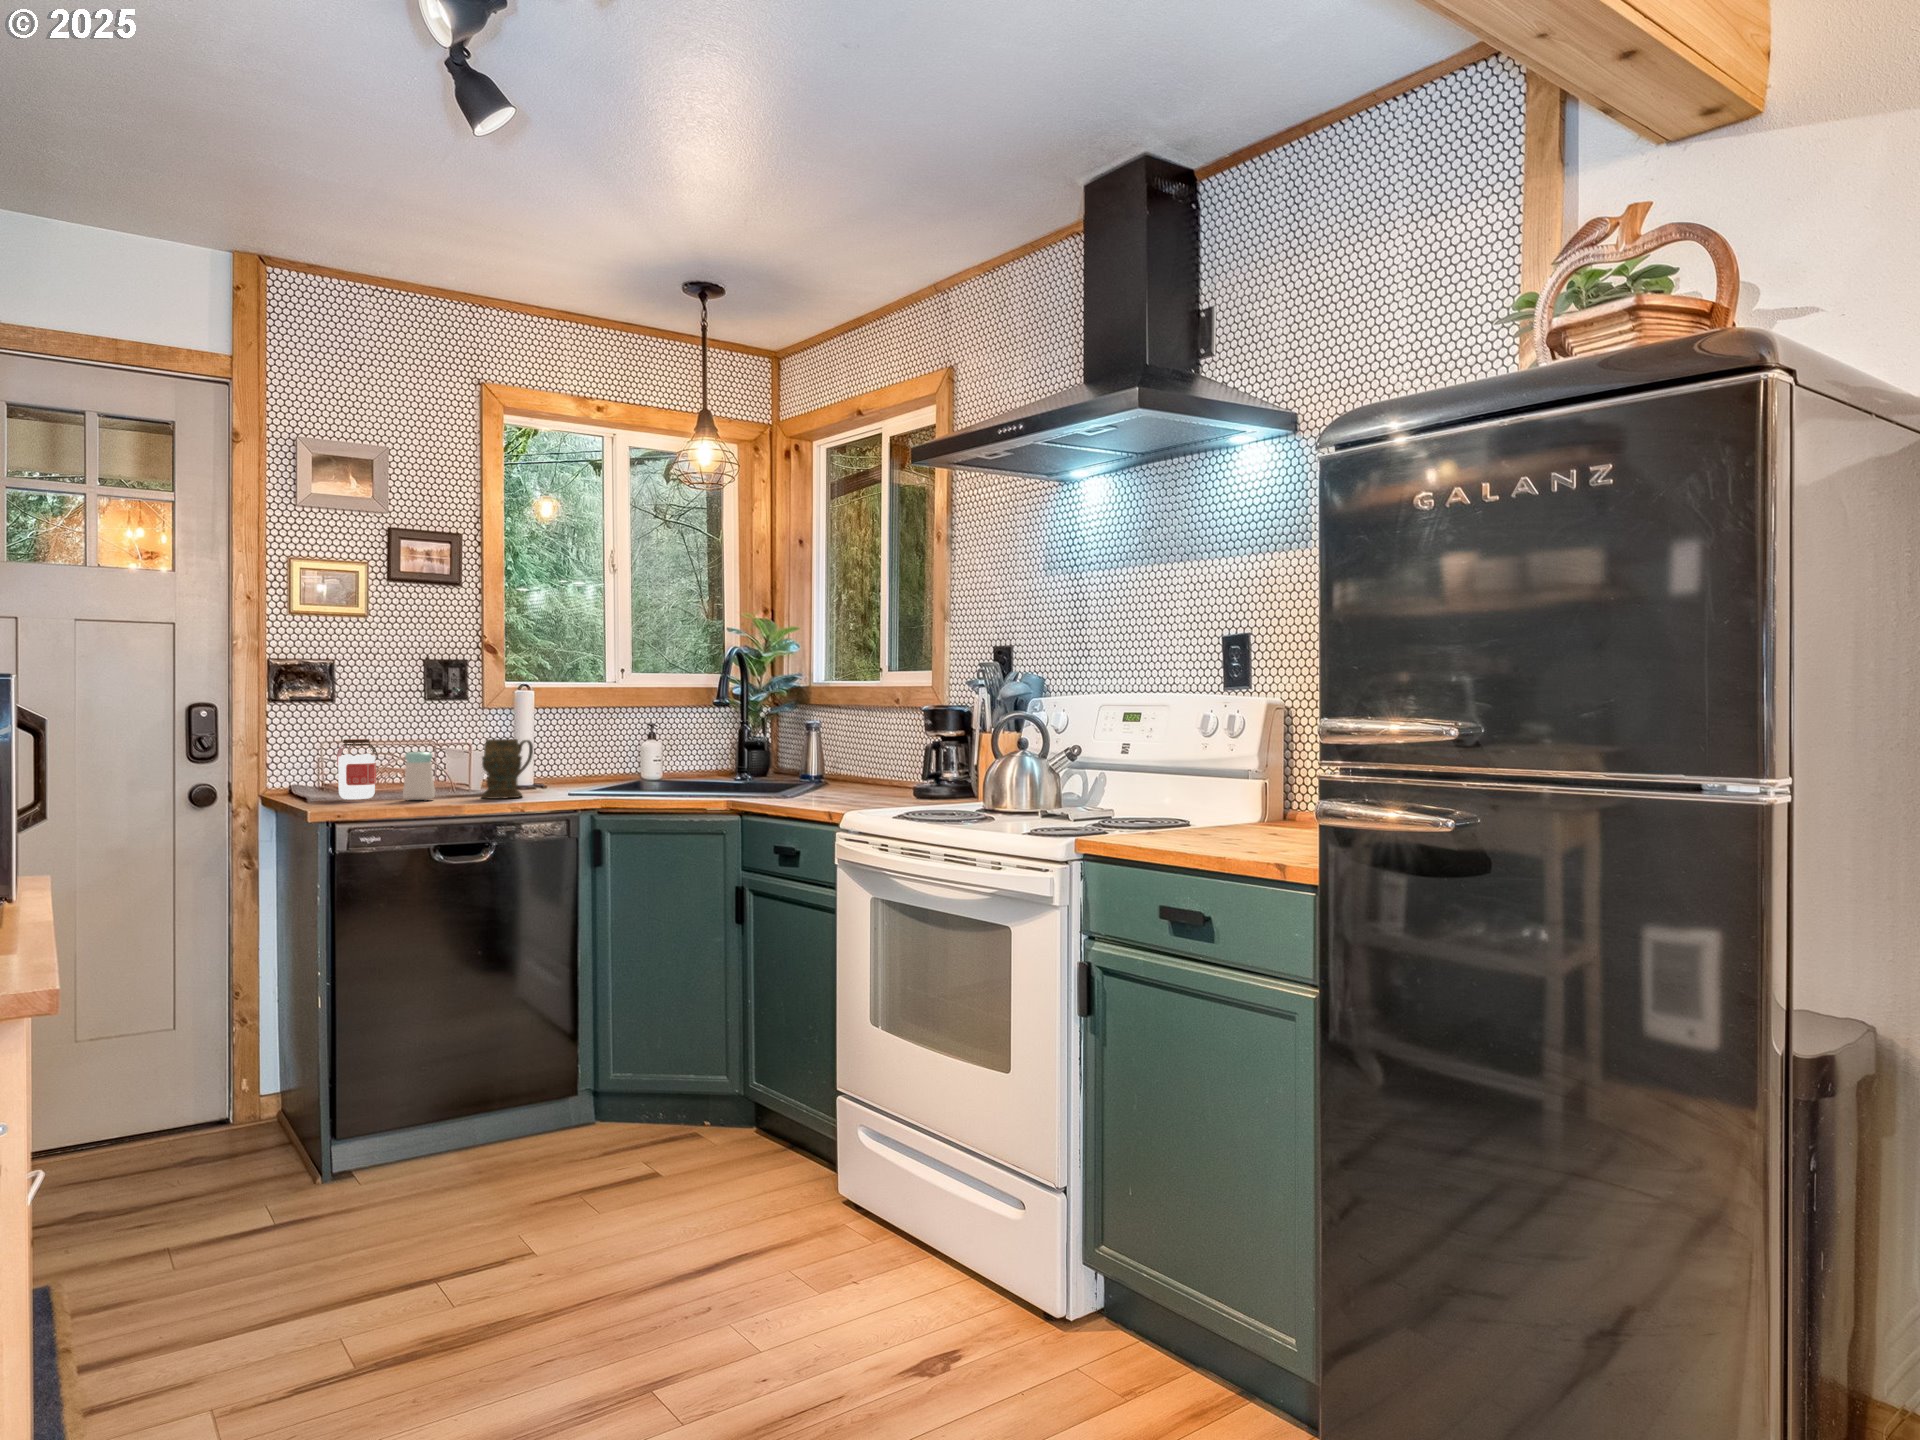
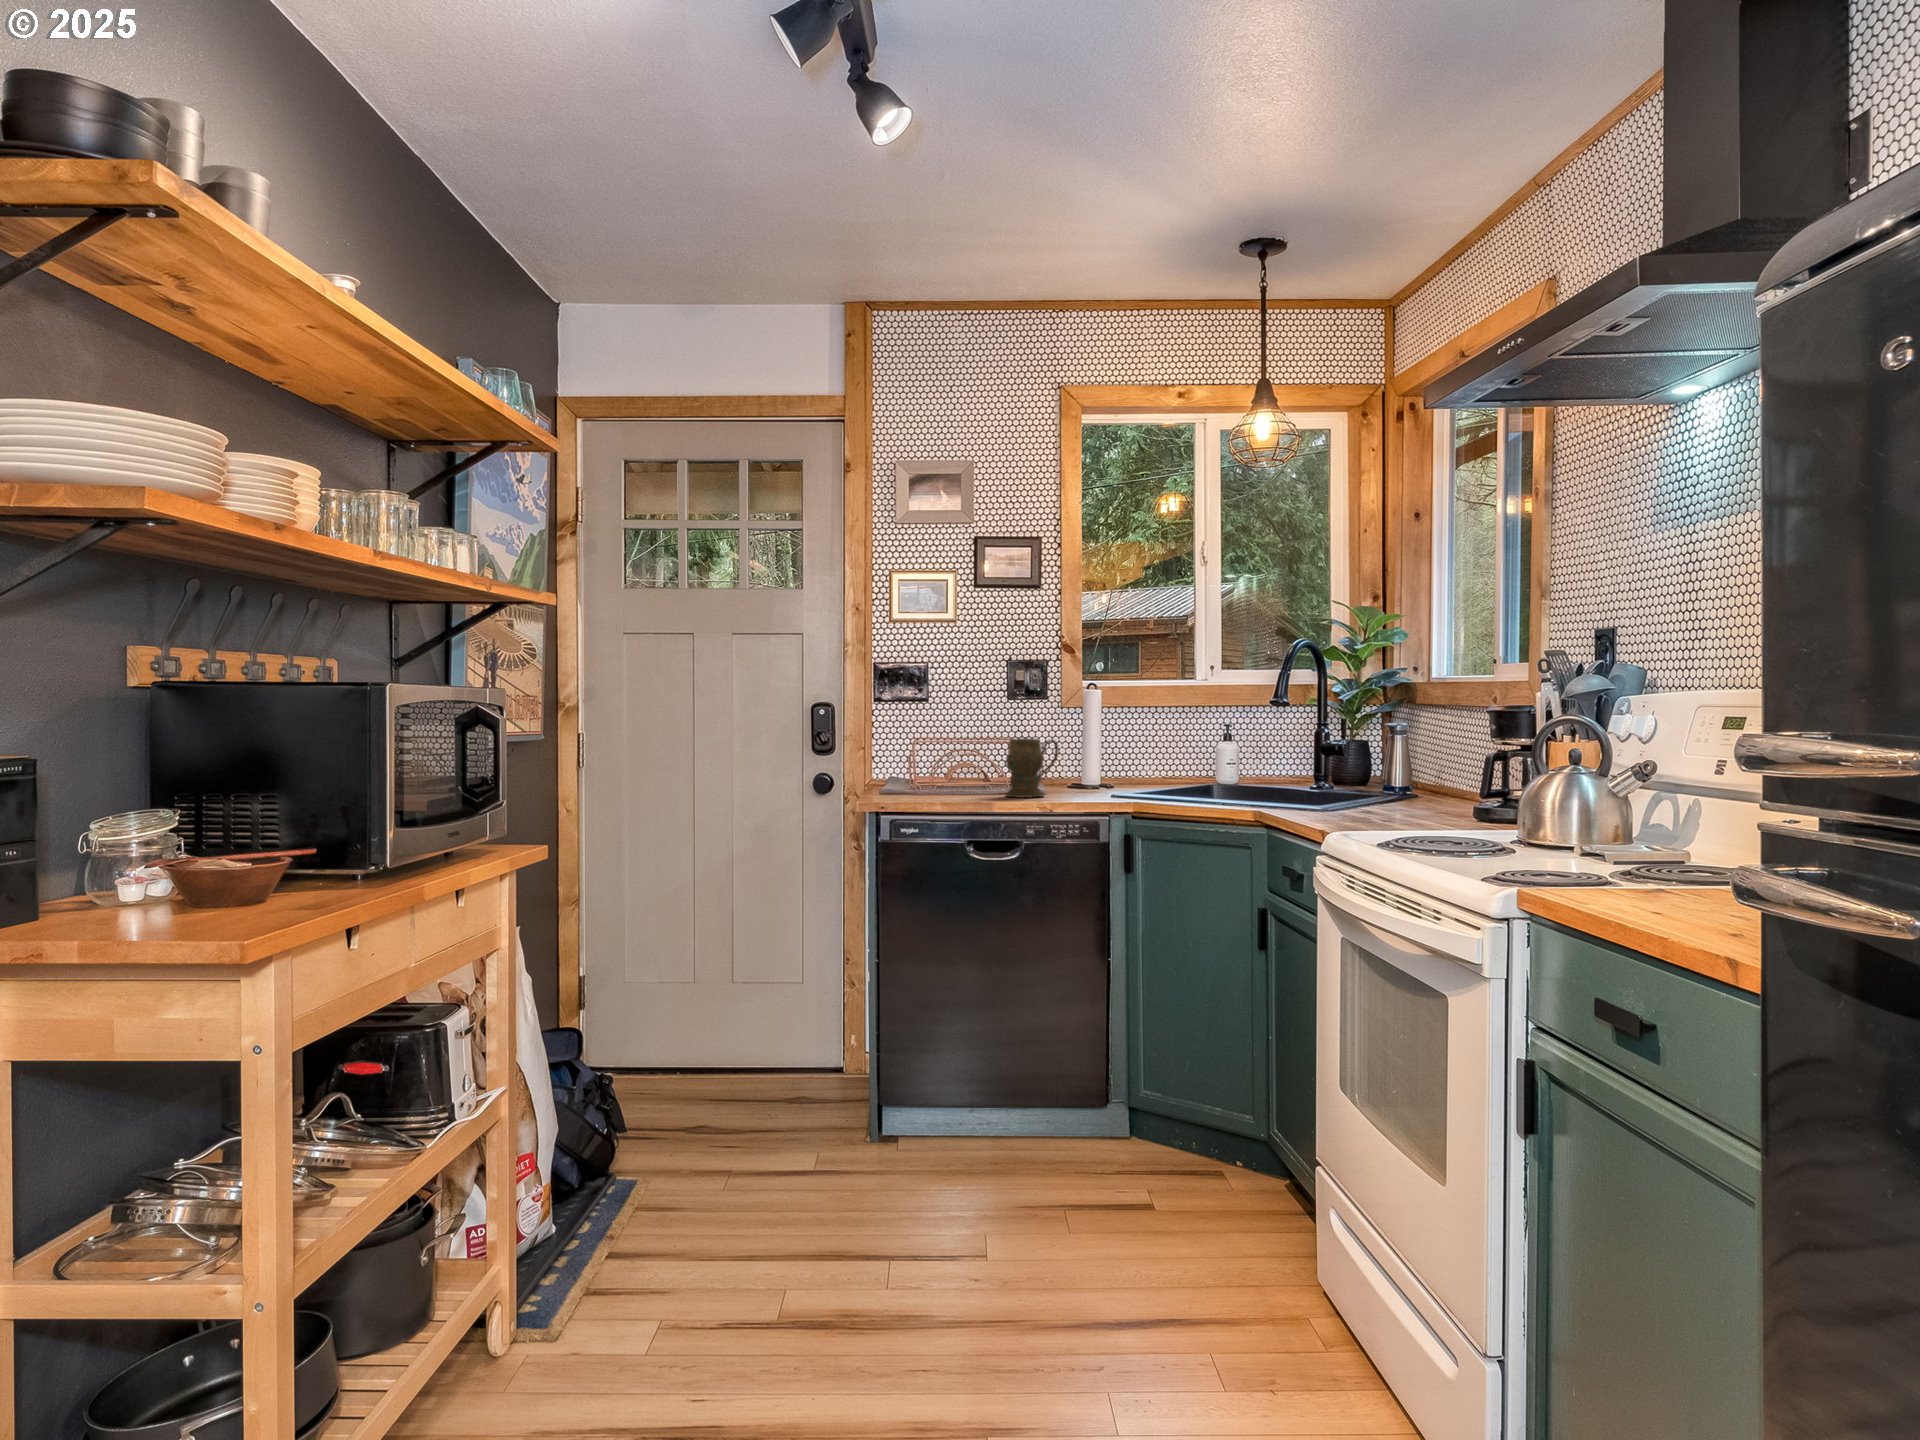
jar: present [337,739,377,799] -> none [886,737,919,793]
salt shaker: present [403,752,435,800] -> none [933,750,963,795]

